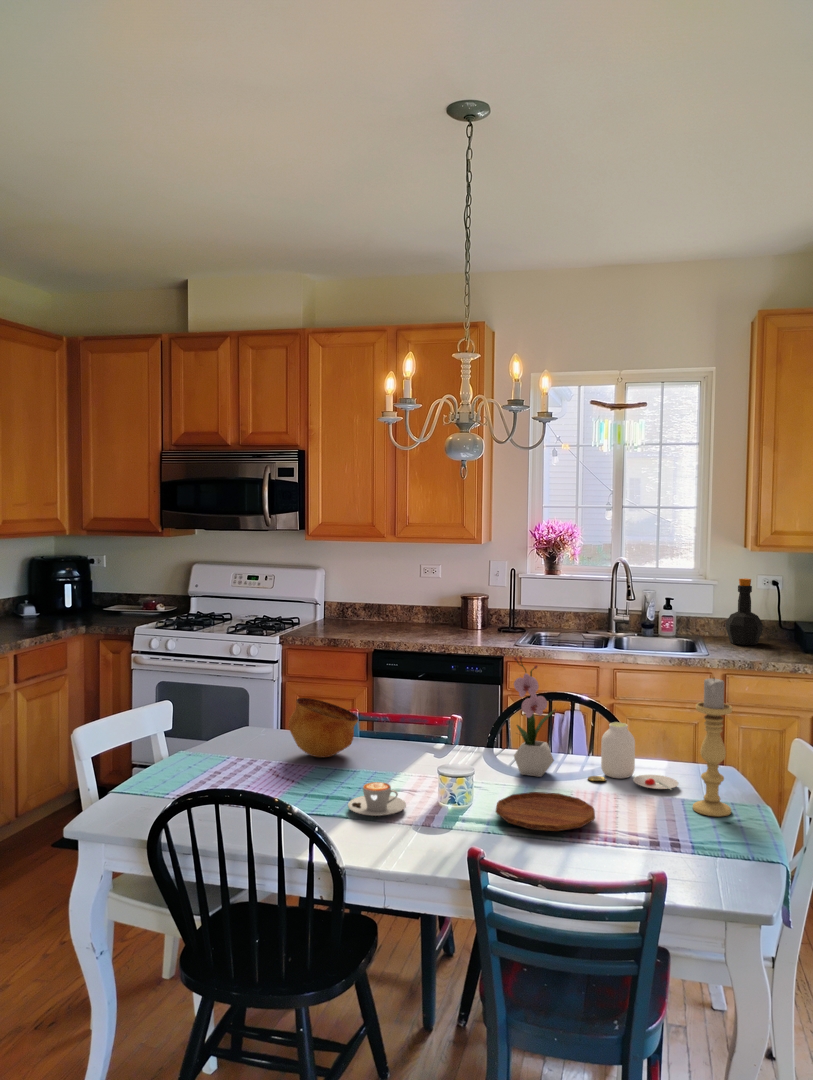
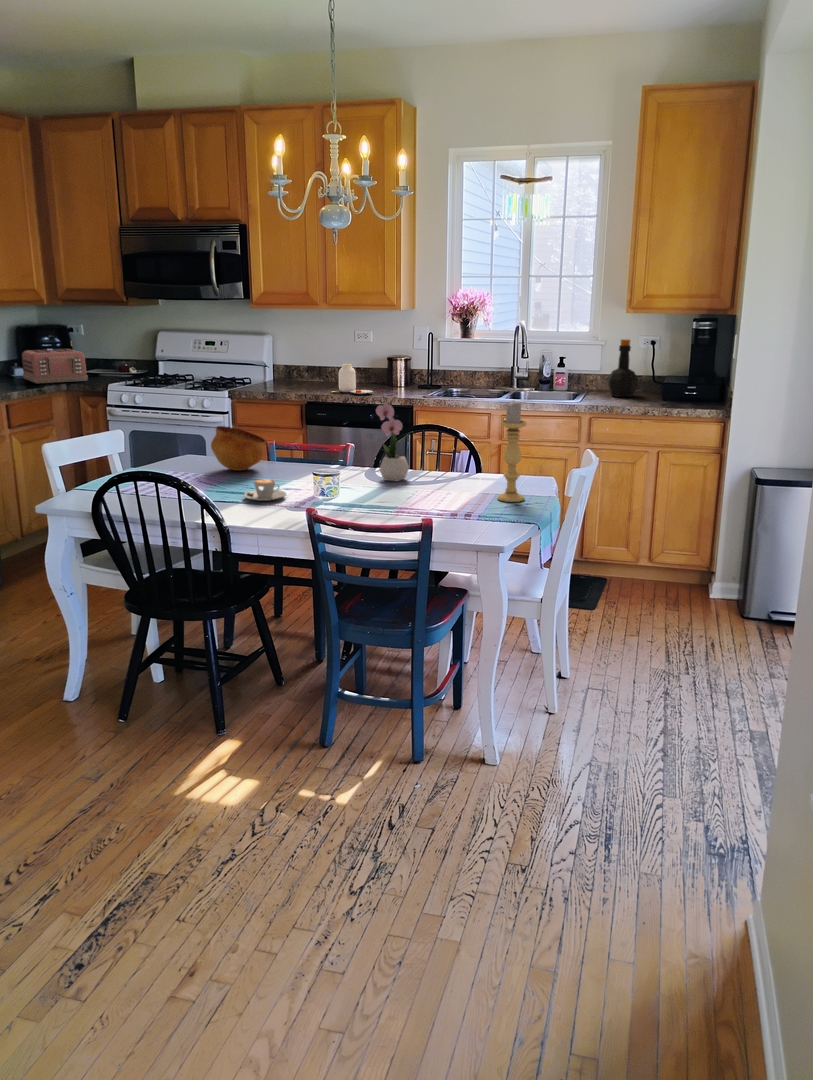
toaster: none [35,584,111,626] -> present [22,349,88,384]
jar: present [588,722,678,790] -> present [332,364,372,394]
tray: present [496,792,595,831] -> none [348,487,421,508]

